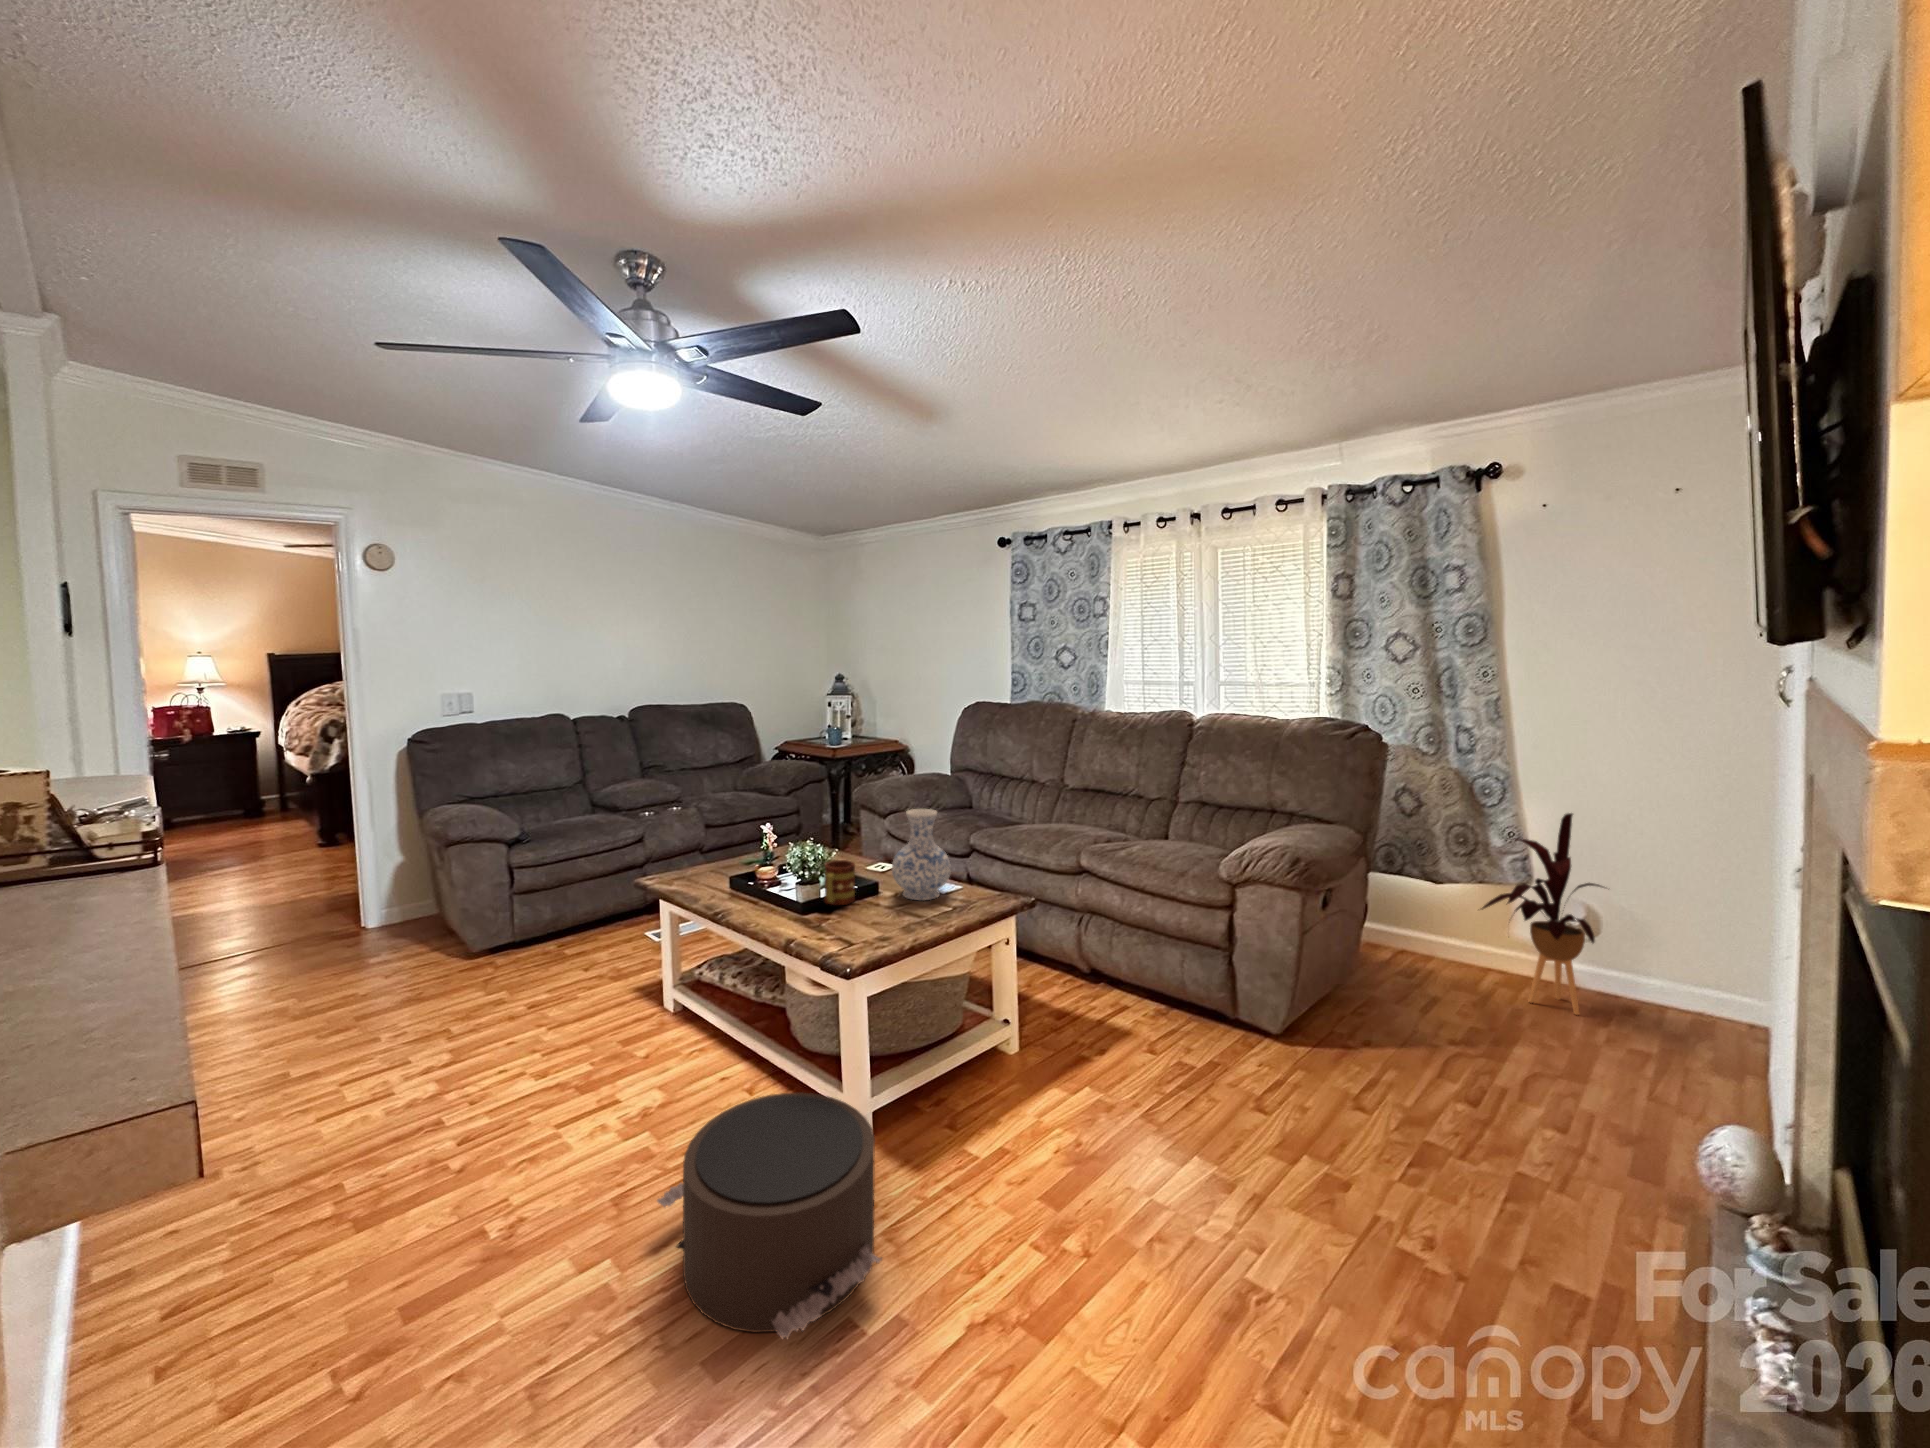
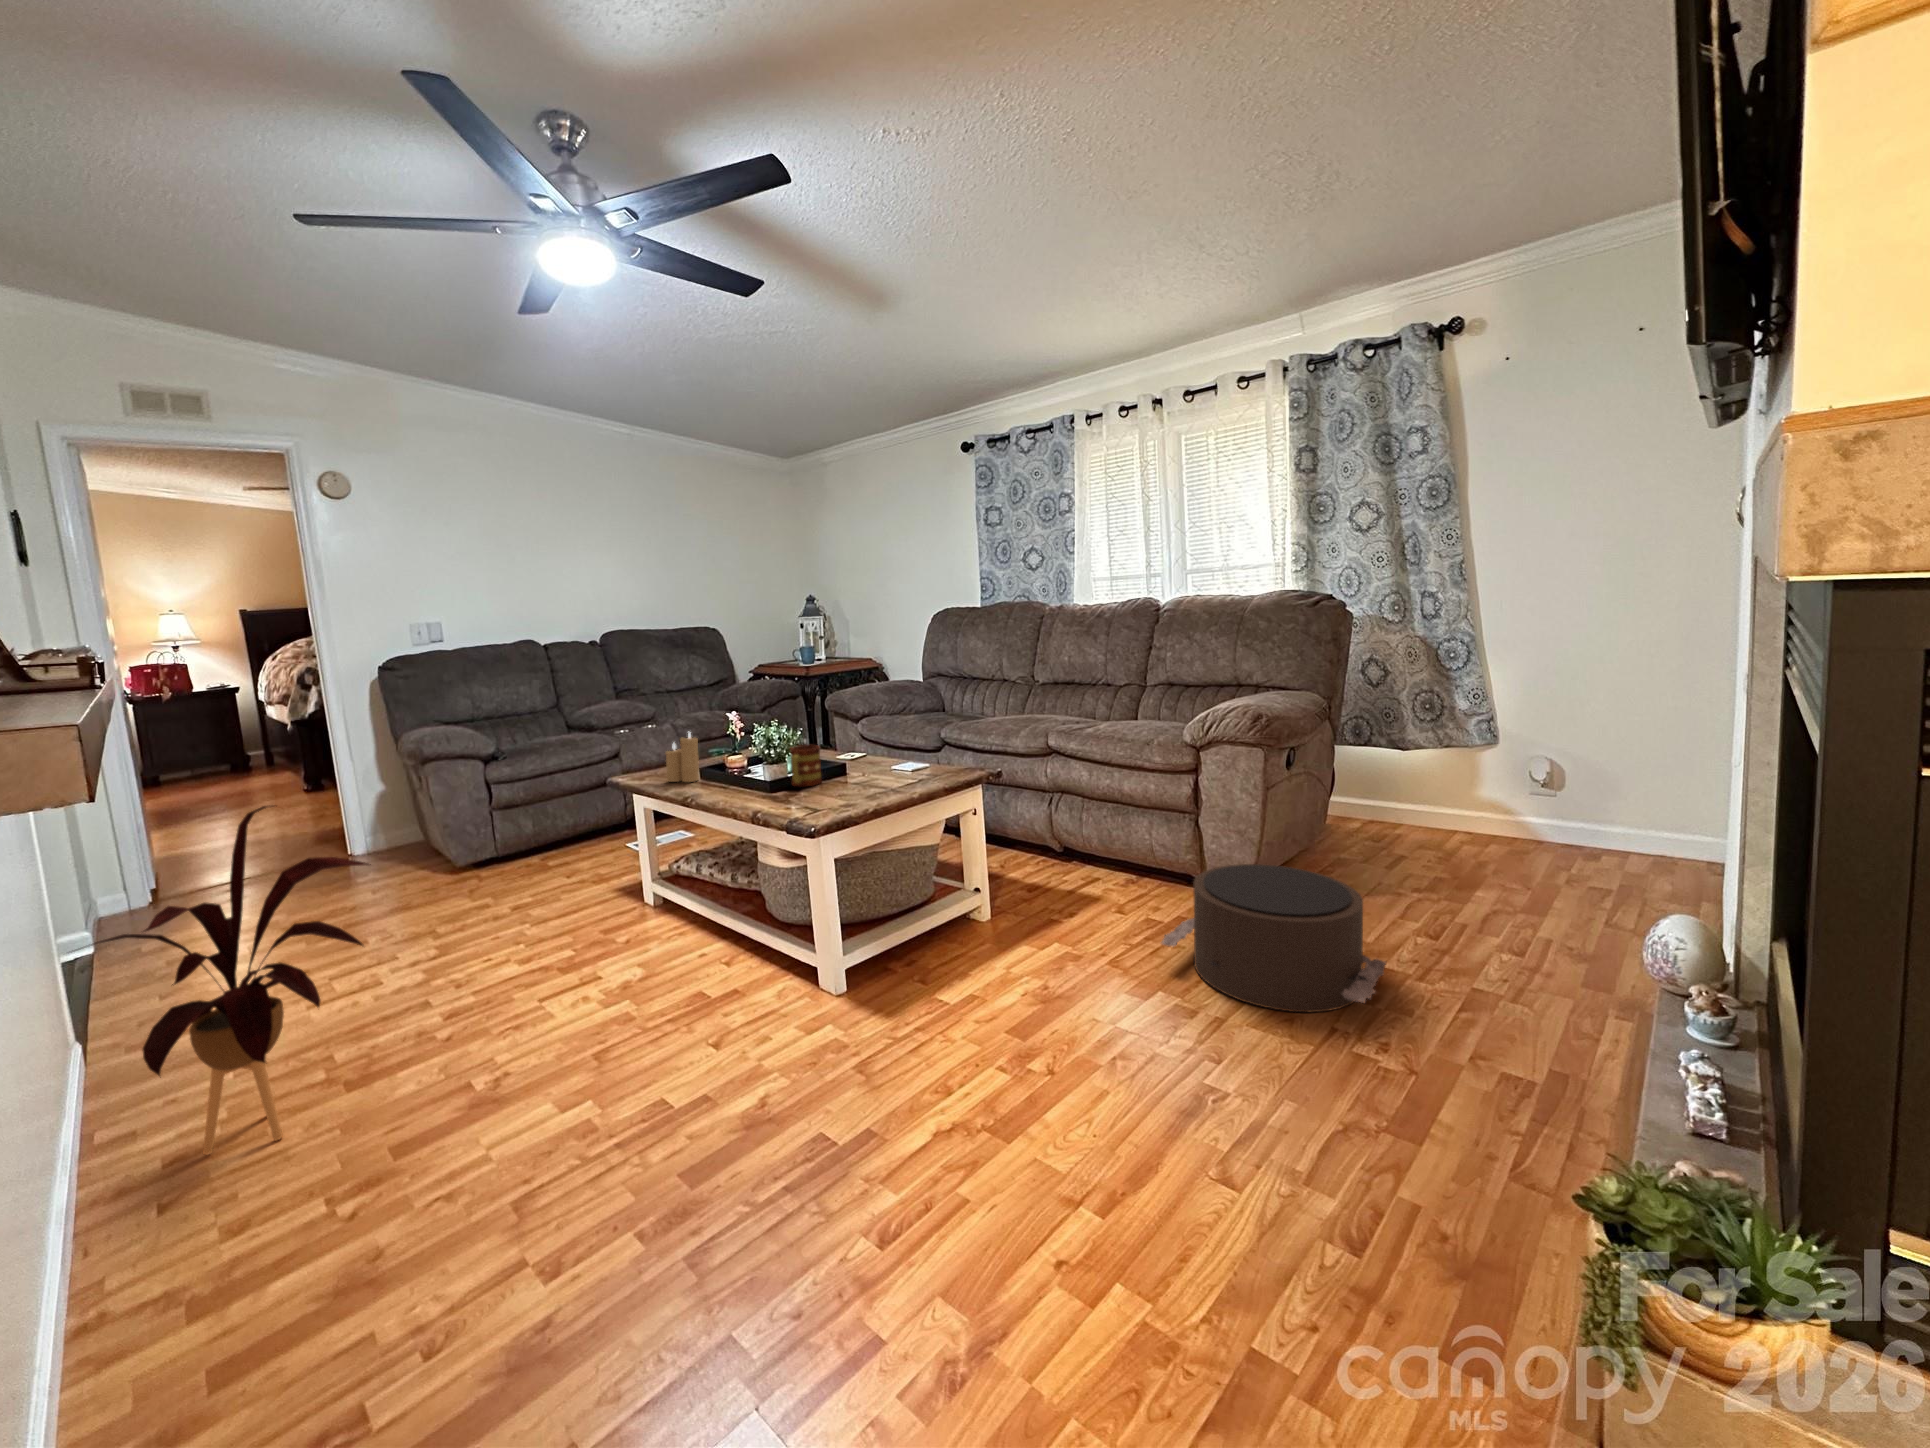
vase: present [892,809,951,900] -> none [857,691,916,779]
house plant: present [1481,813,1603,1015] -> present [74,806,371,1155]
candle: none [697,837,731,890] -> present [666,732,699,782]
pouf: present [657,1092,882,1339] -> present [1162,864,1386,1012]

